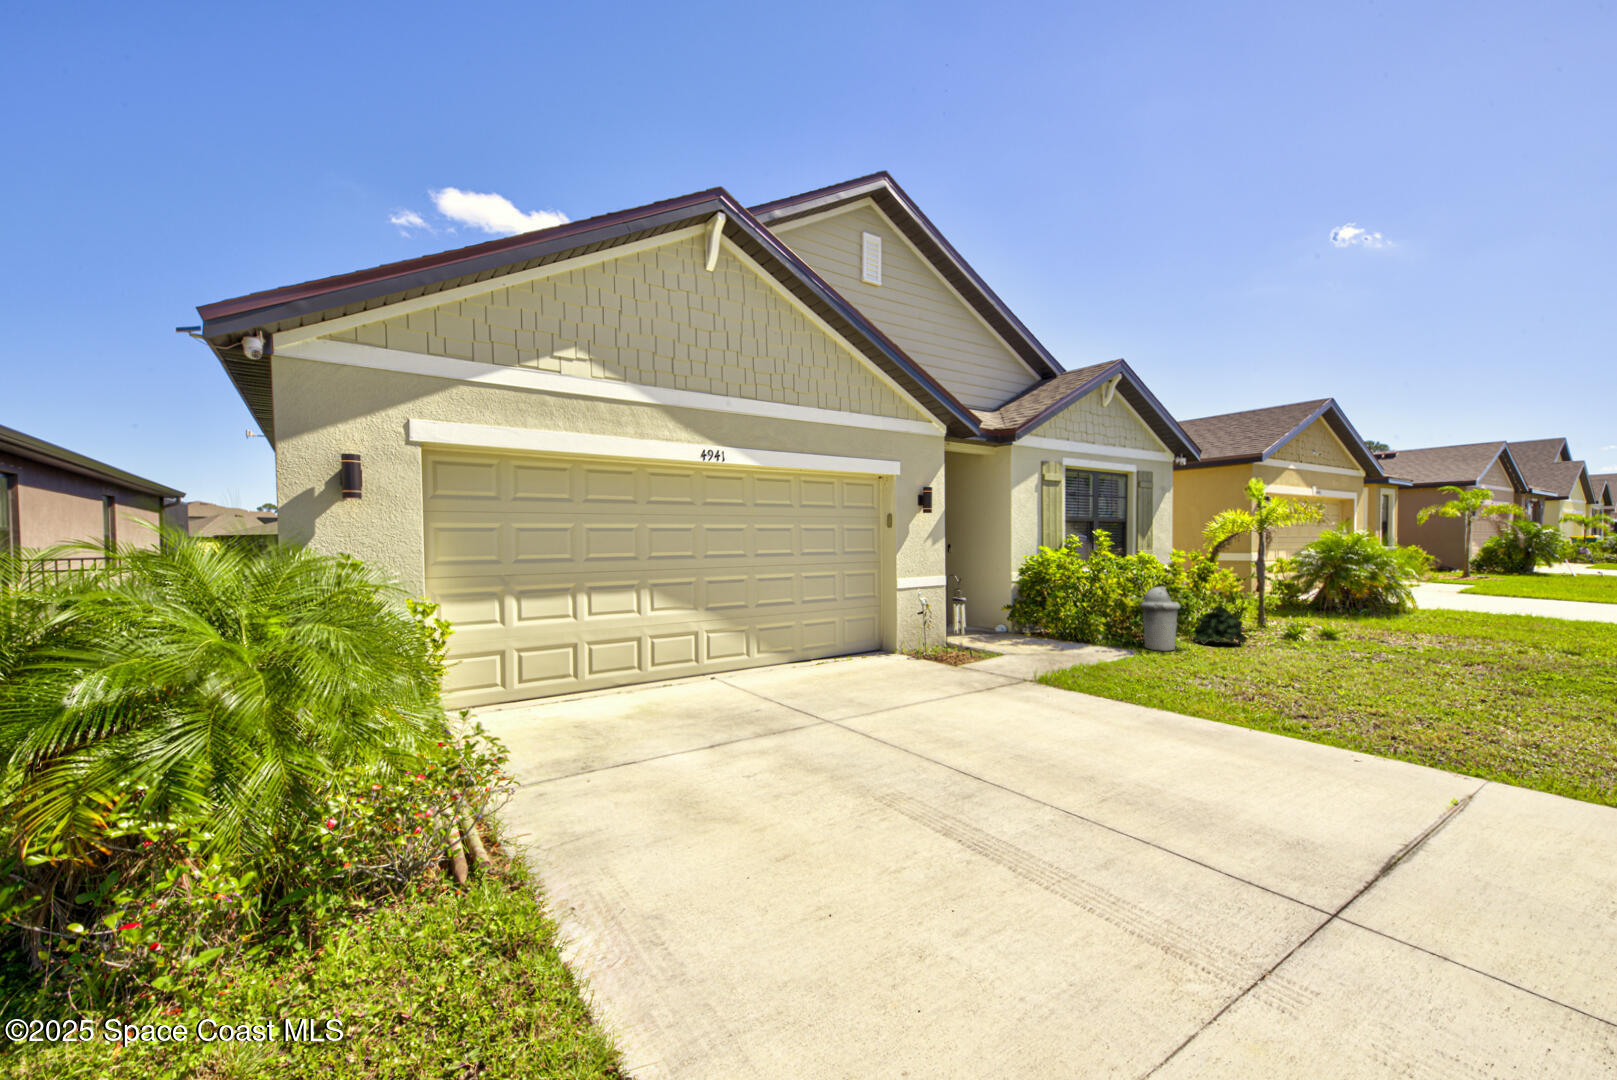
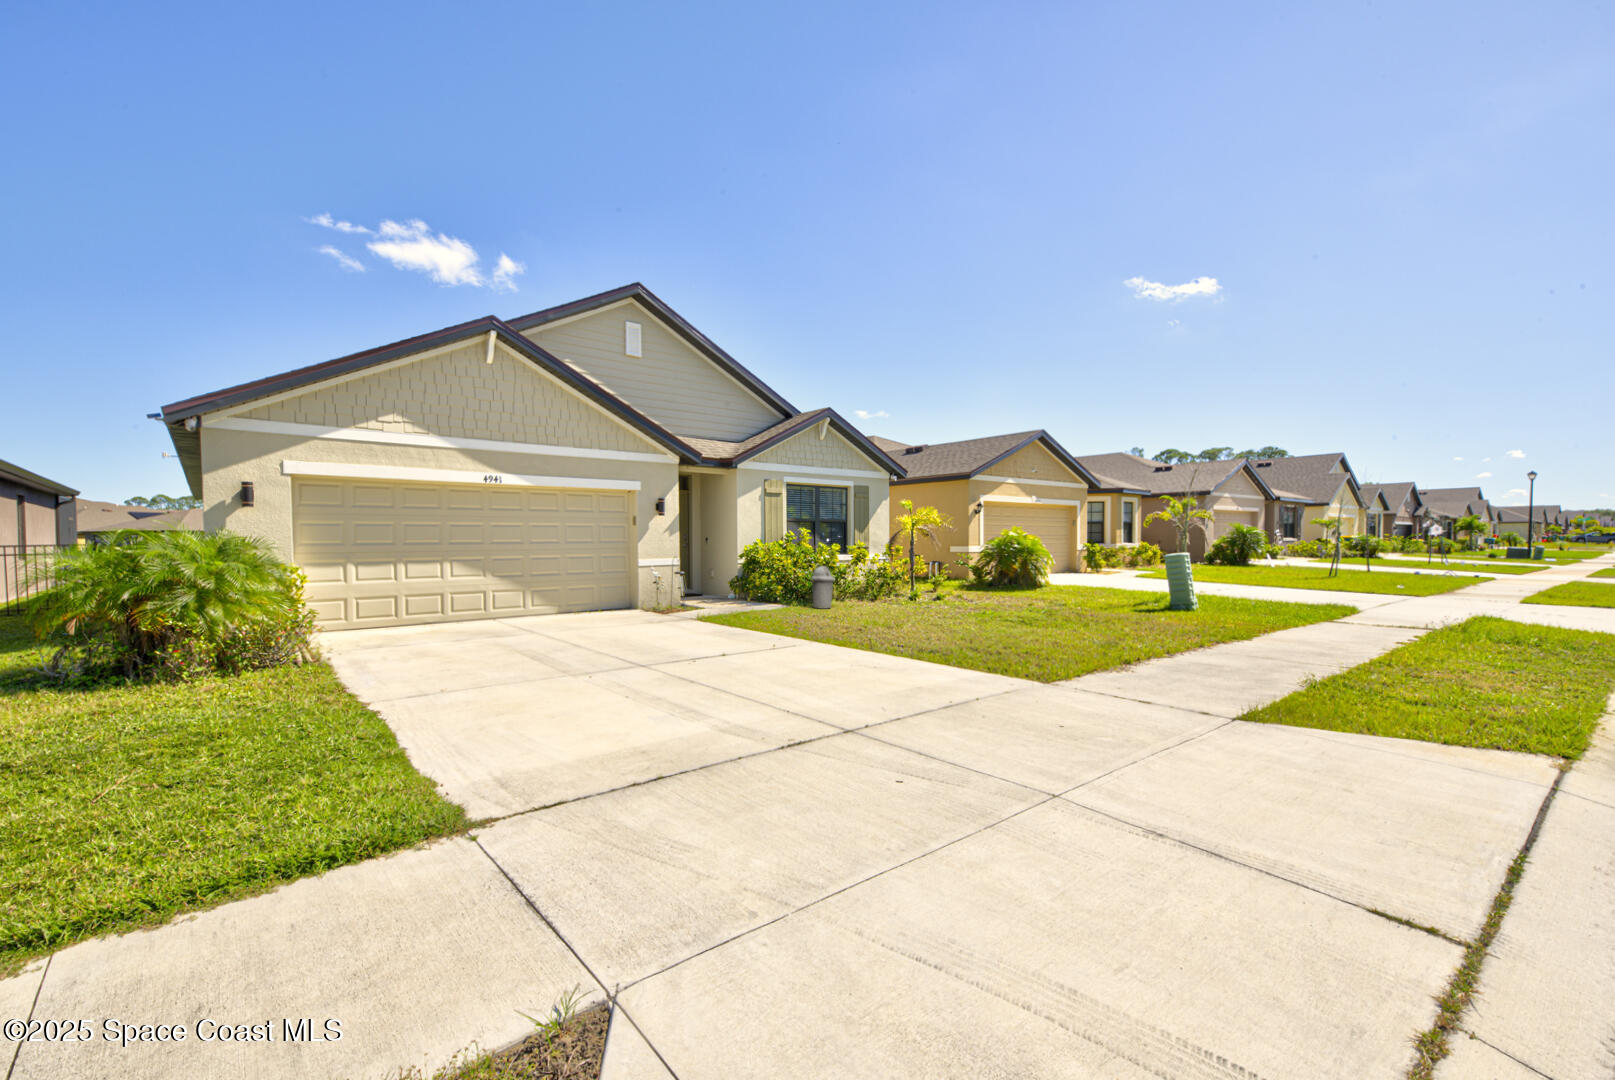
potted plant: present [1194,606,1247,645] -> none [854,580,884,606]

